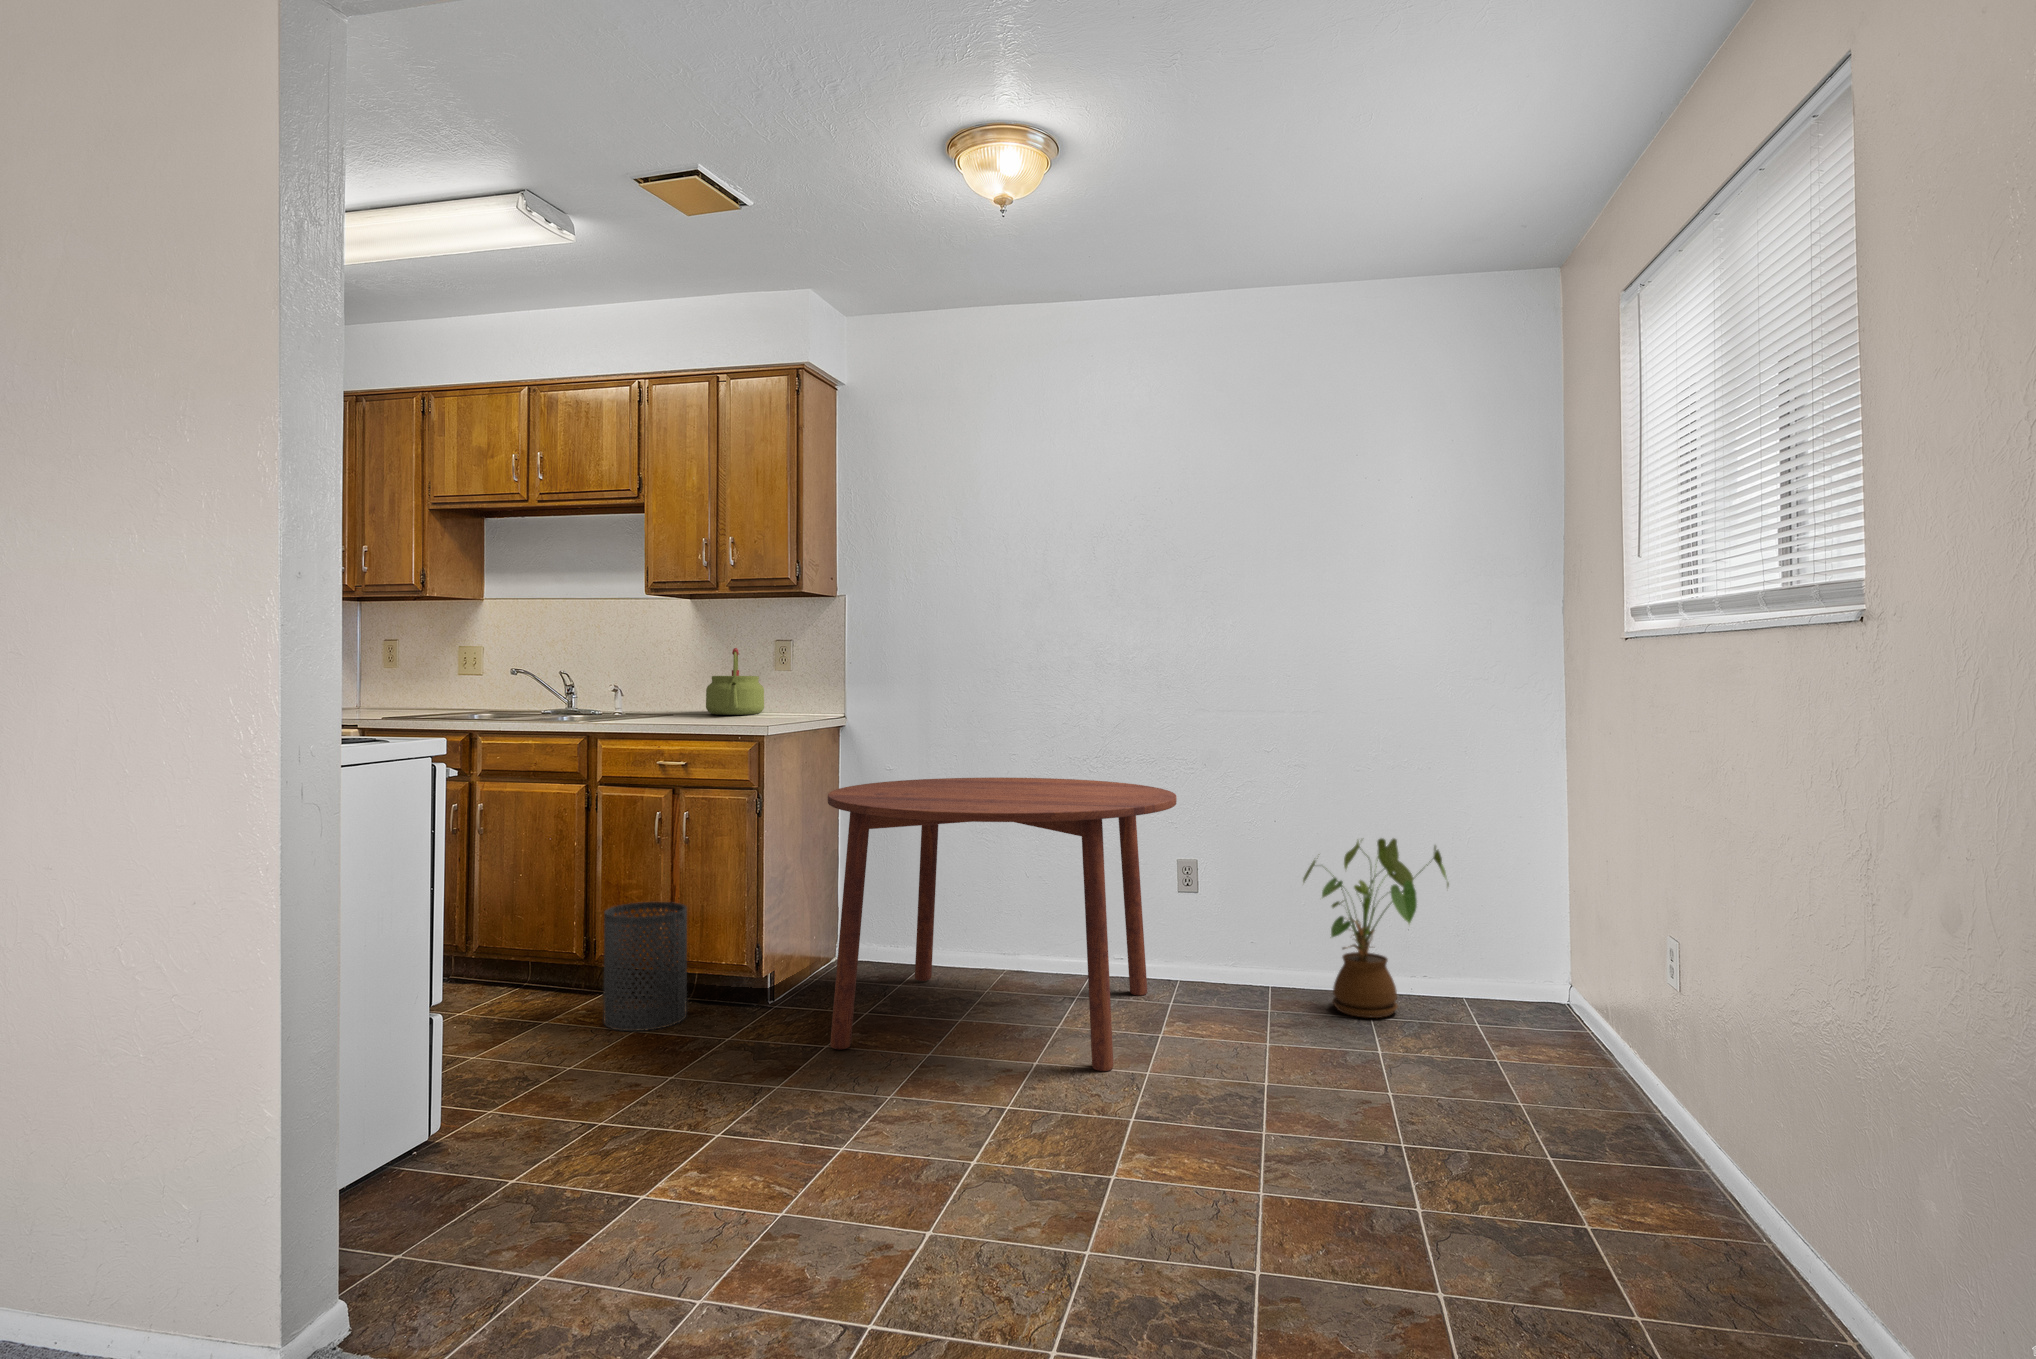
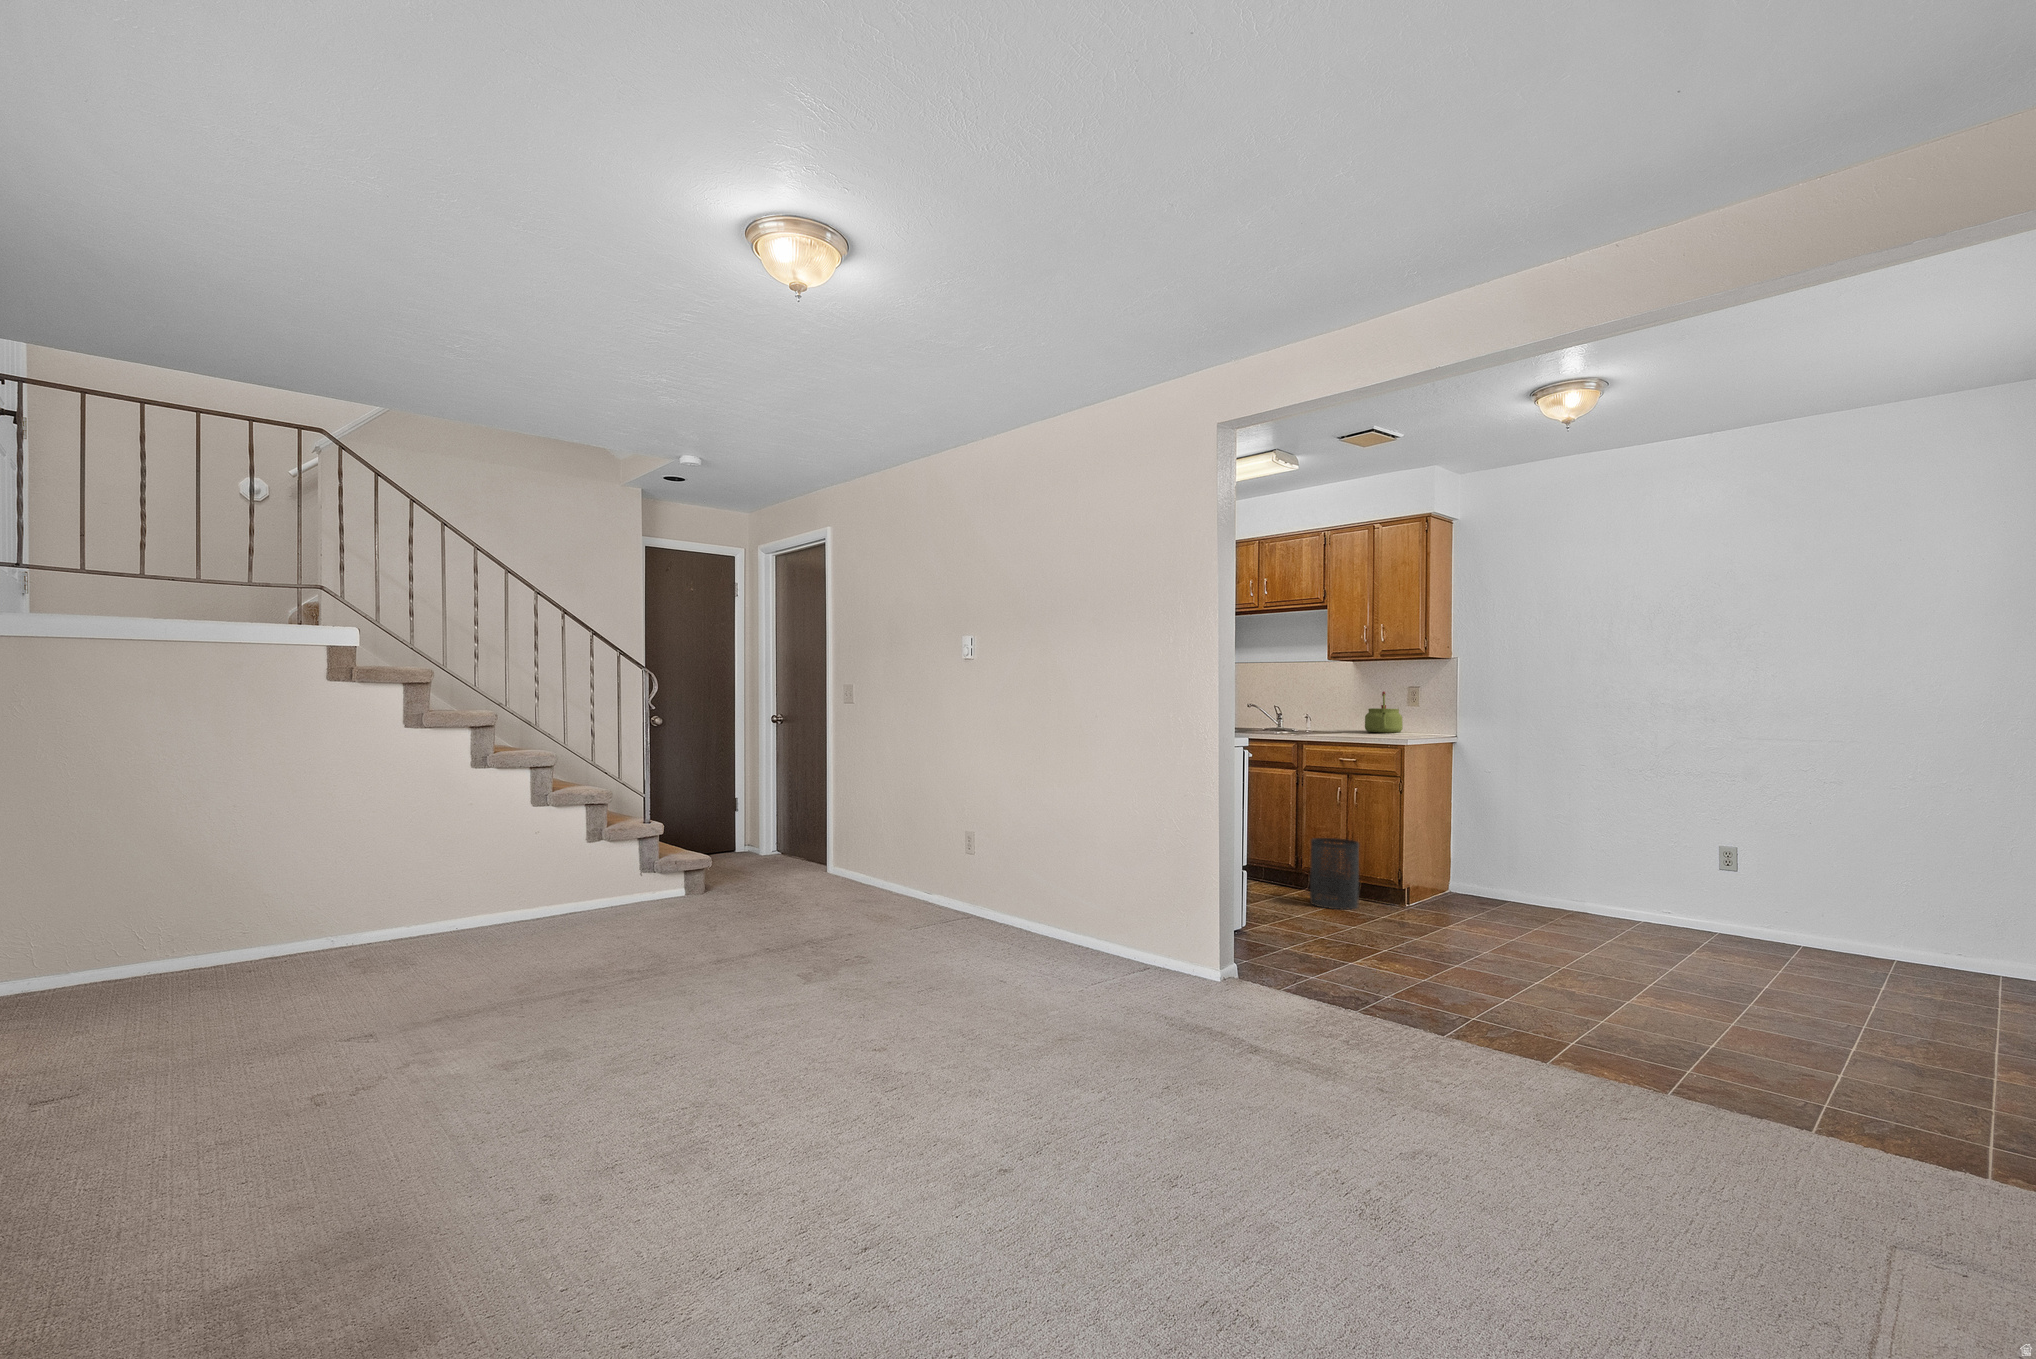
dining table: present [828,778,1177,1071] -> none [1449,777,1715,966]
house plant: present [1303,838,1449,1018] -> none [1837,838,1989,976]

